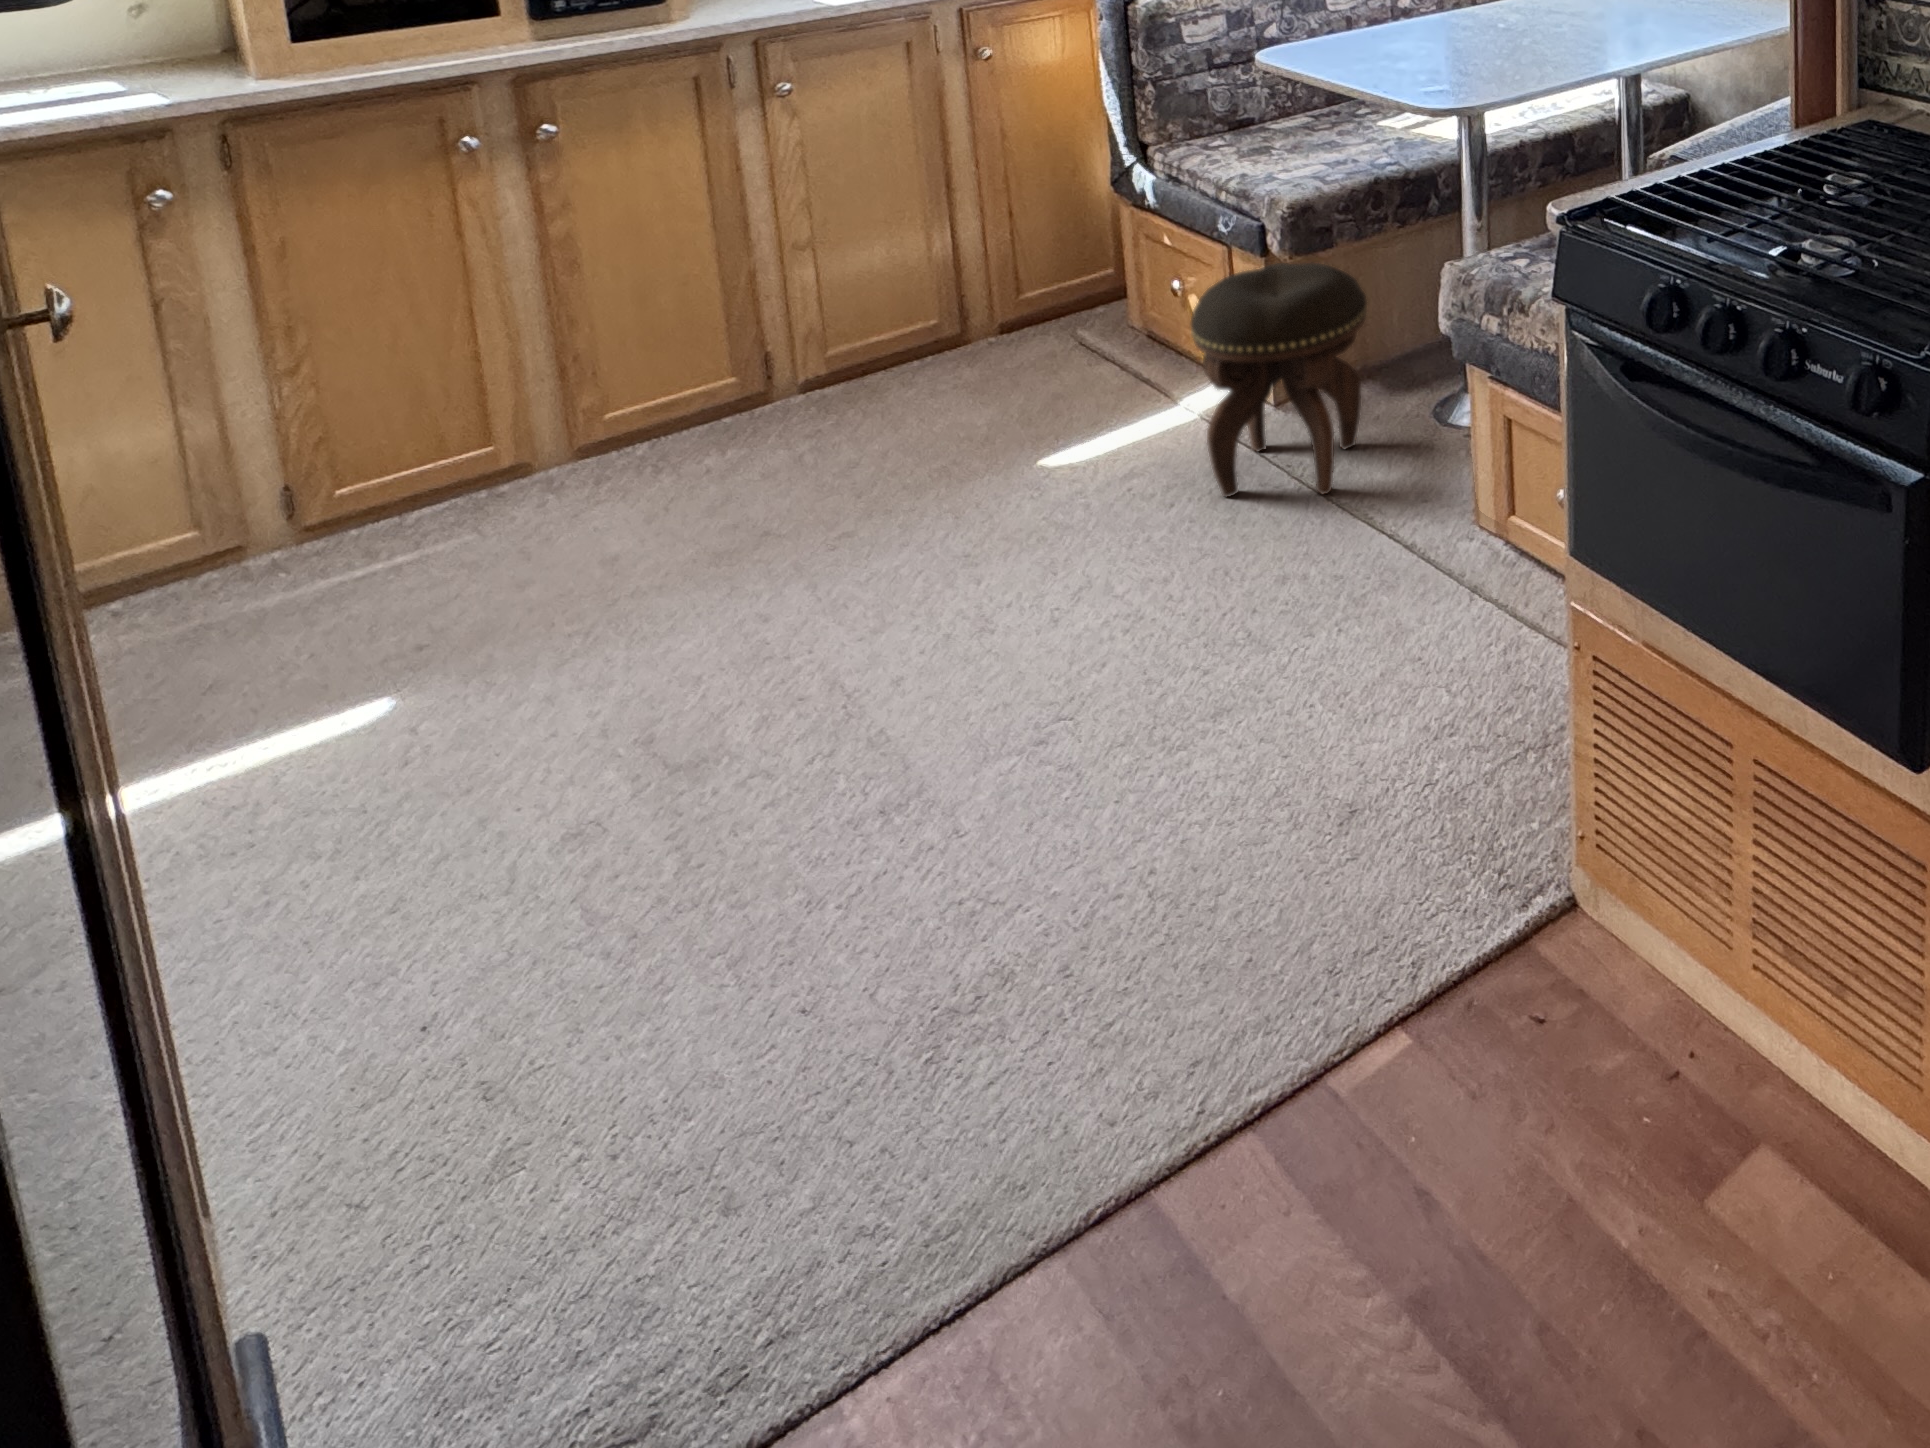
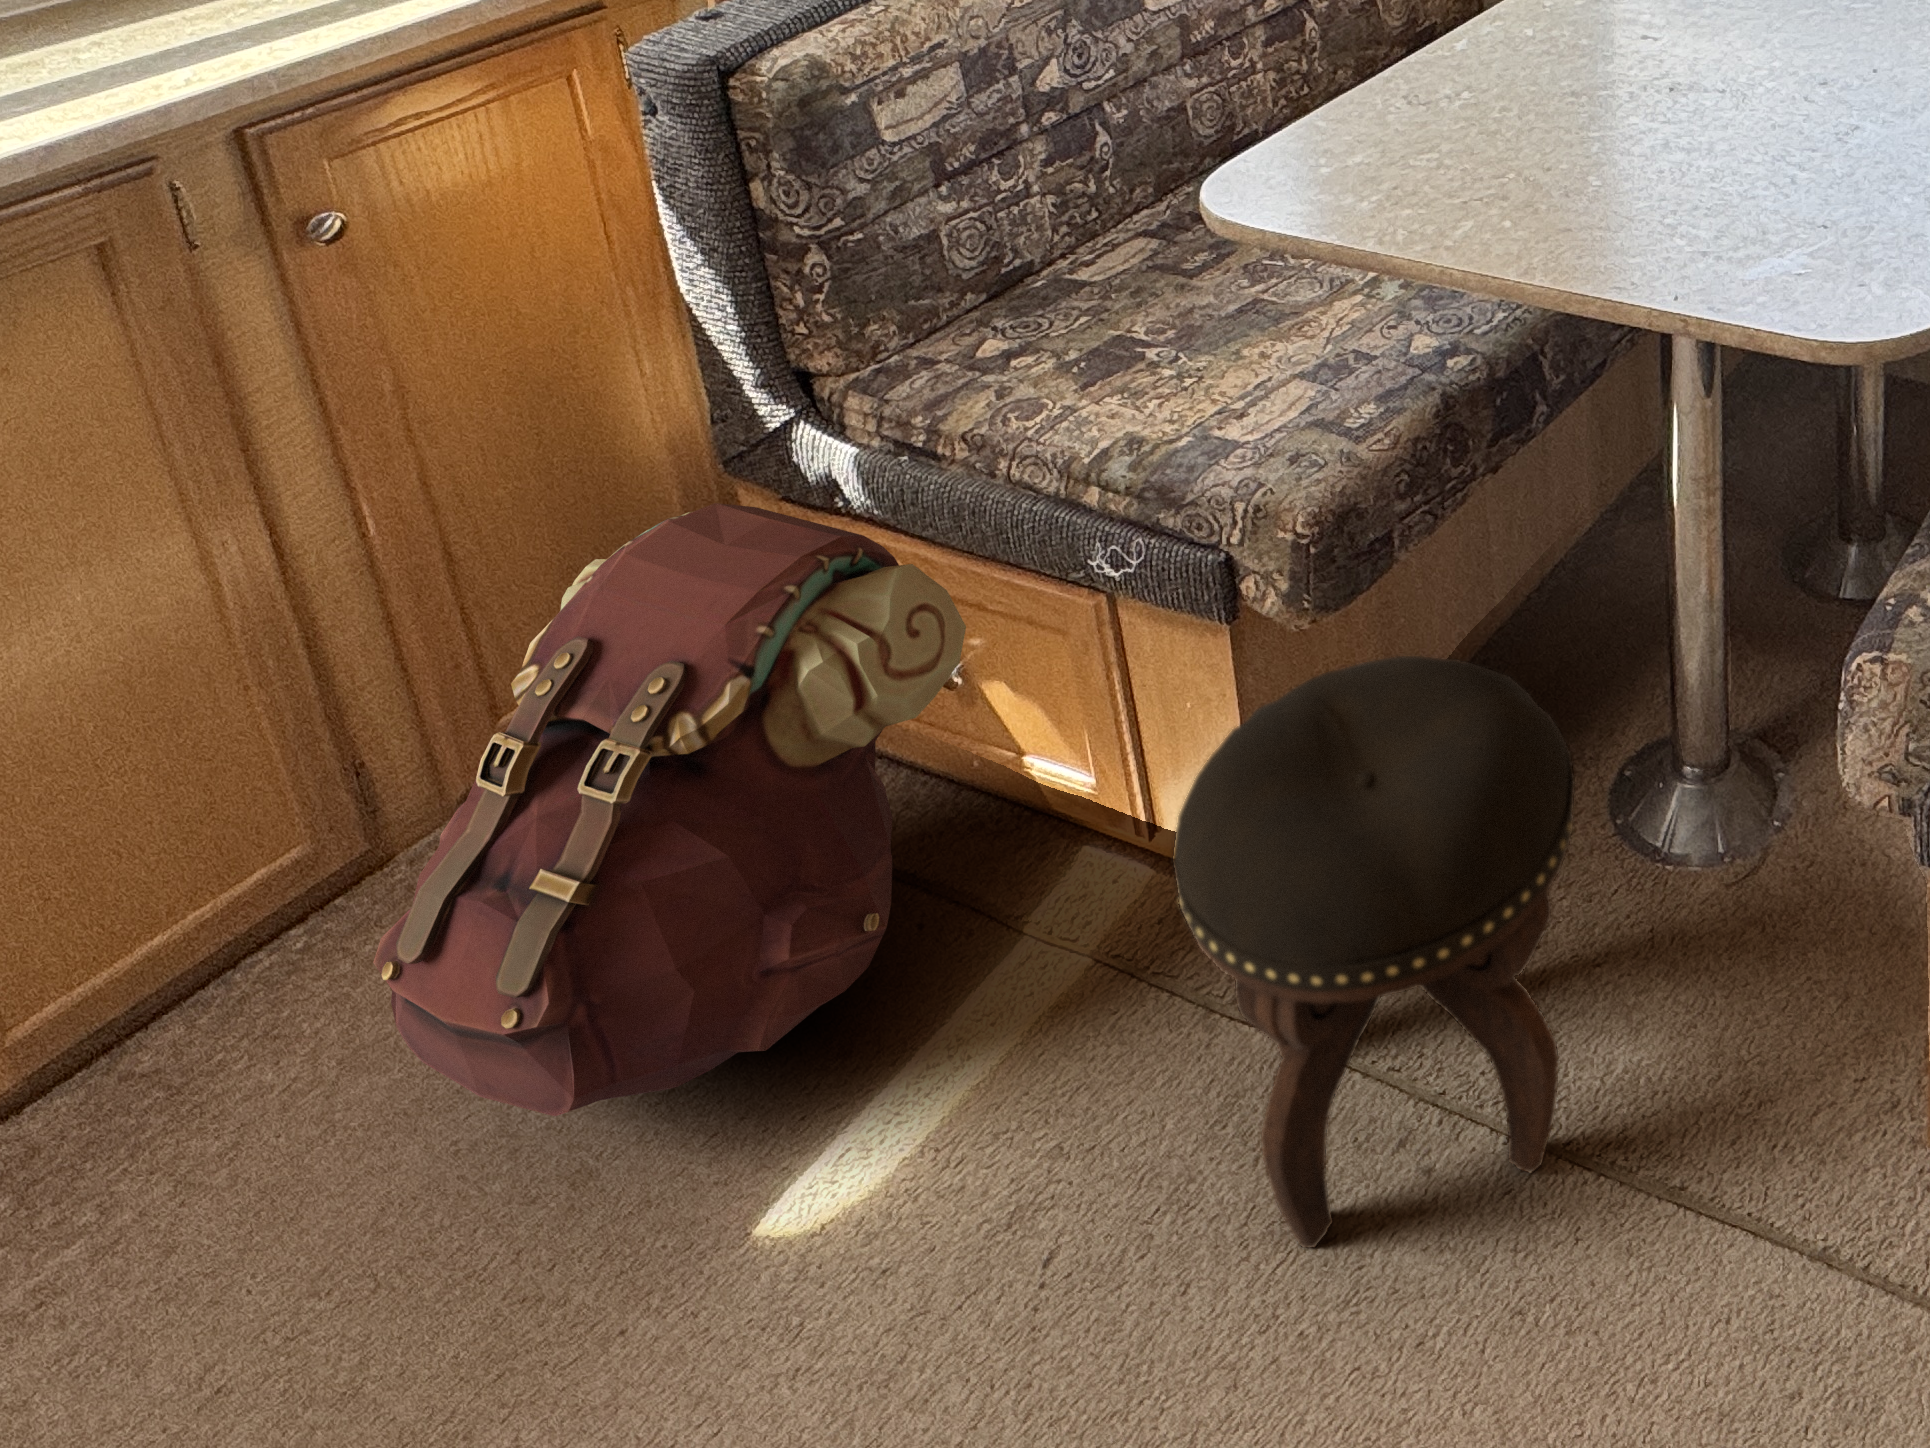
backpack: none [937,188,1176,406] -> present [373,503,966,1116]

